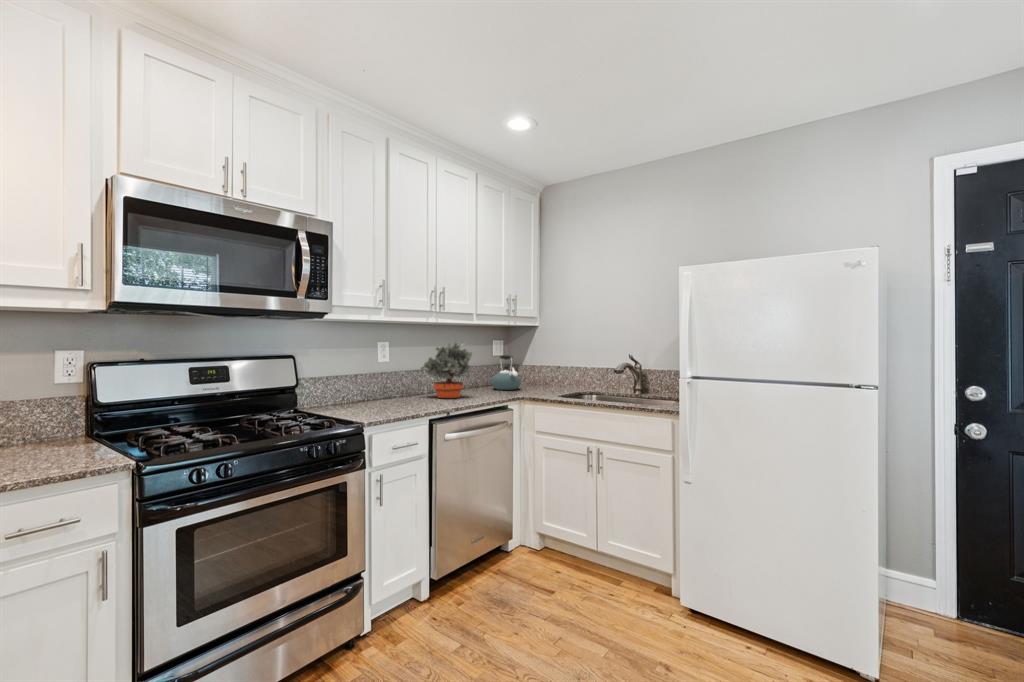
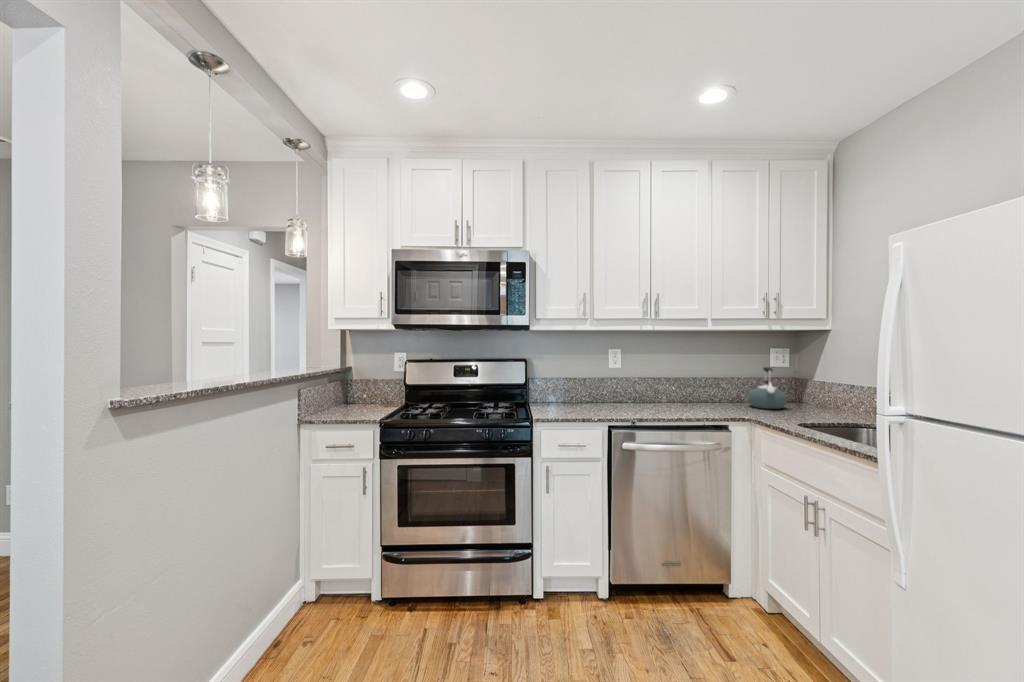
potted plant: present [421,342,472,398] -> none [646,349,699,410]

